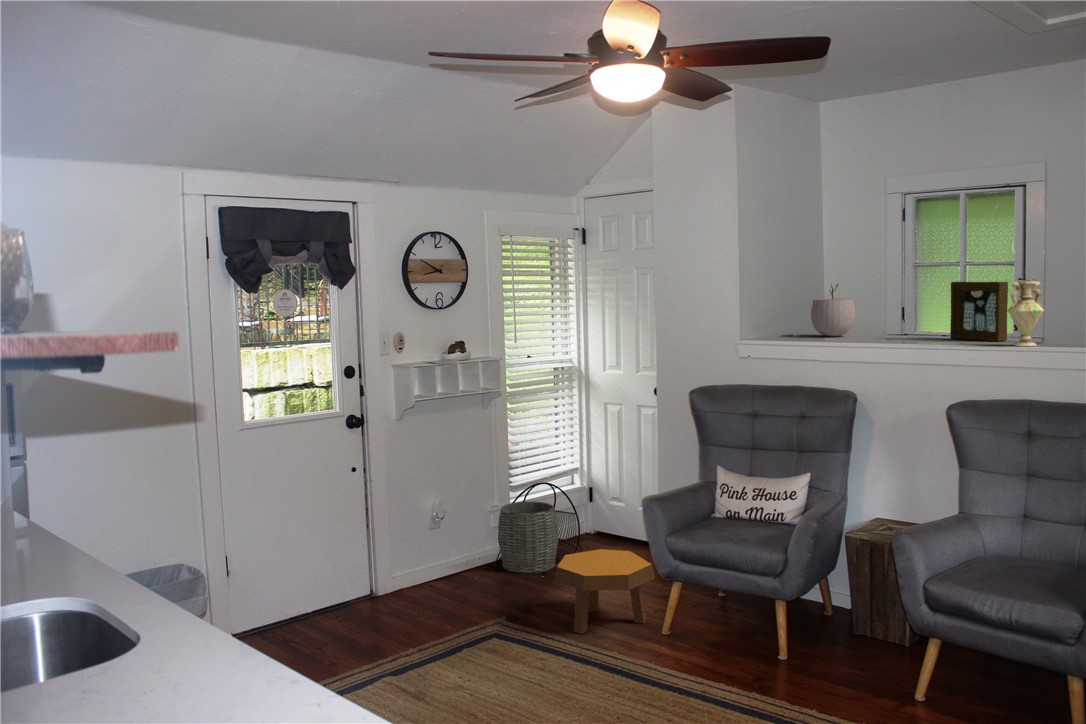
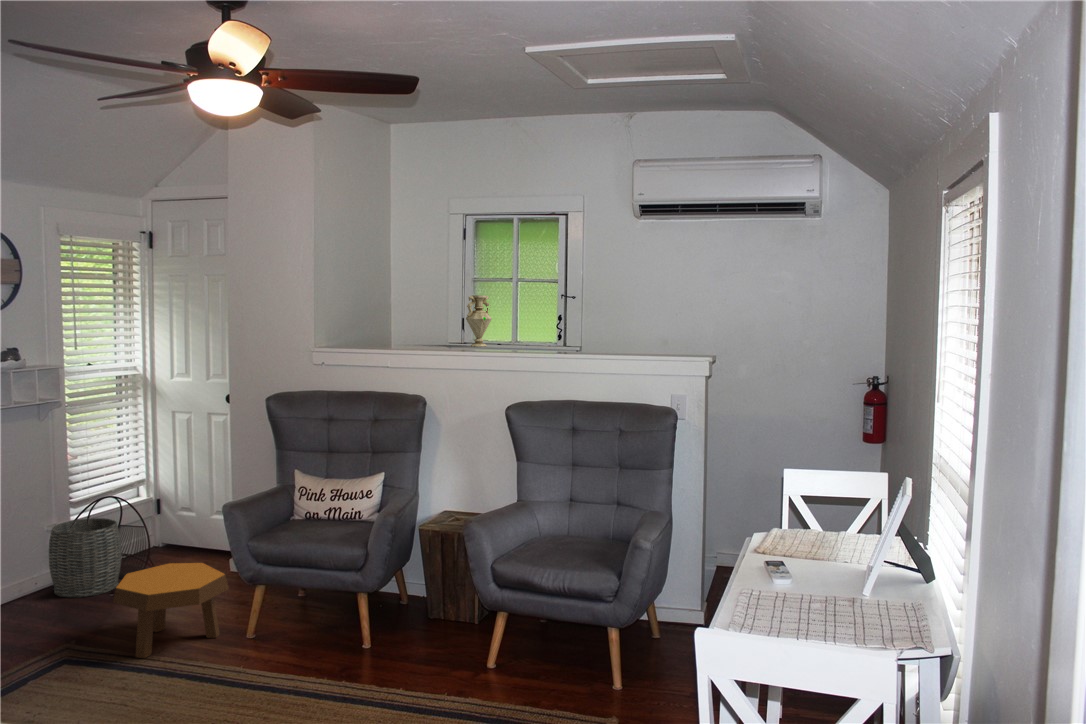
vase: present [1008,281,1044,346] -> present [466,295,492,347]
picture frame: present [950,282,1008,342] -> none [505,296,552,348]
plant pot: present [811,284,855,337] -> none [383,295,423,345]

